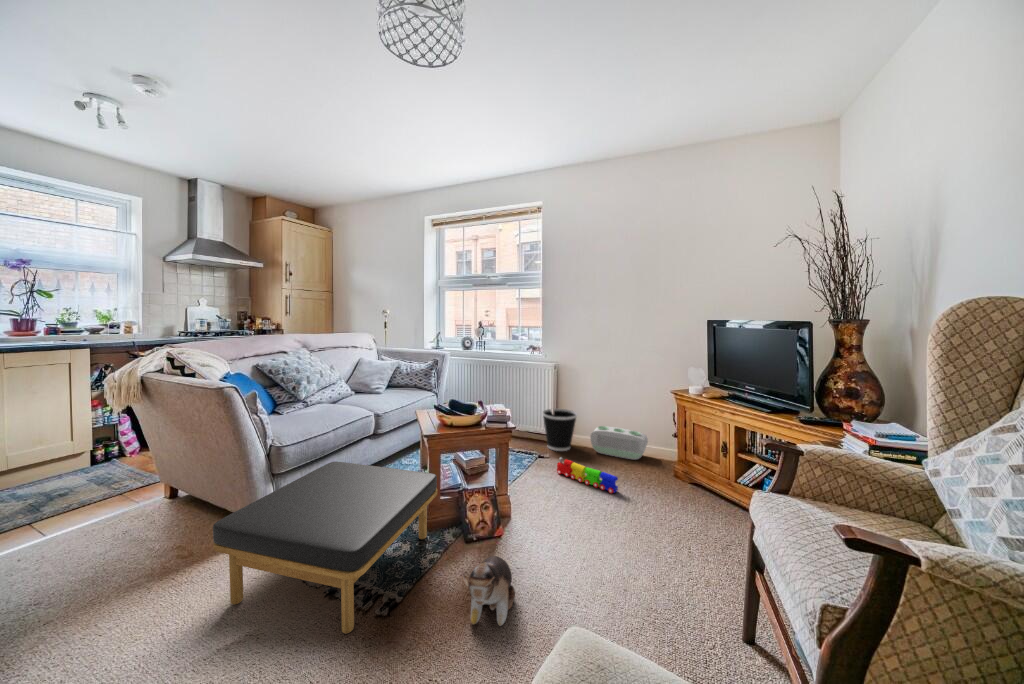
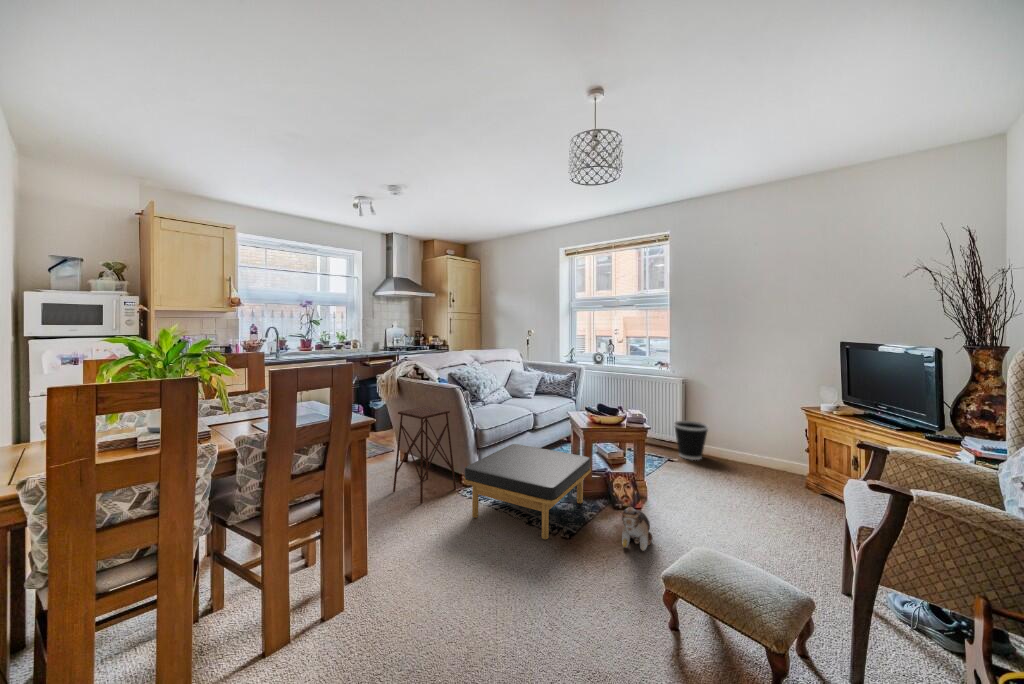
side table: none [102,417,234,587] -> present [393,406,456,503]
air purifier: present [590,426,648,459] -> none [722,440,784,473]
toy train: present [557,457,618,493] -> none [687,462,745,494]

